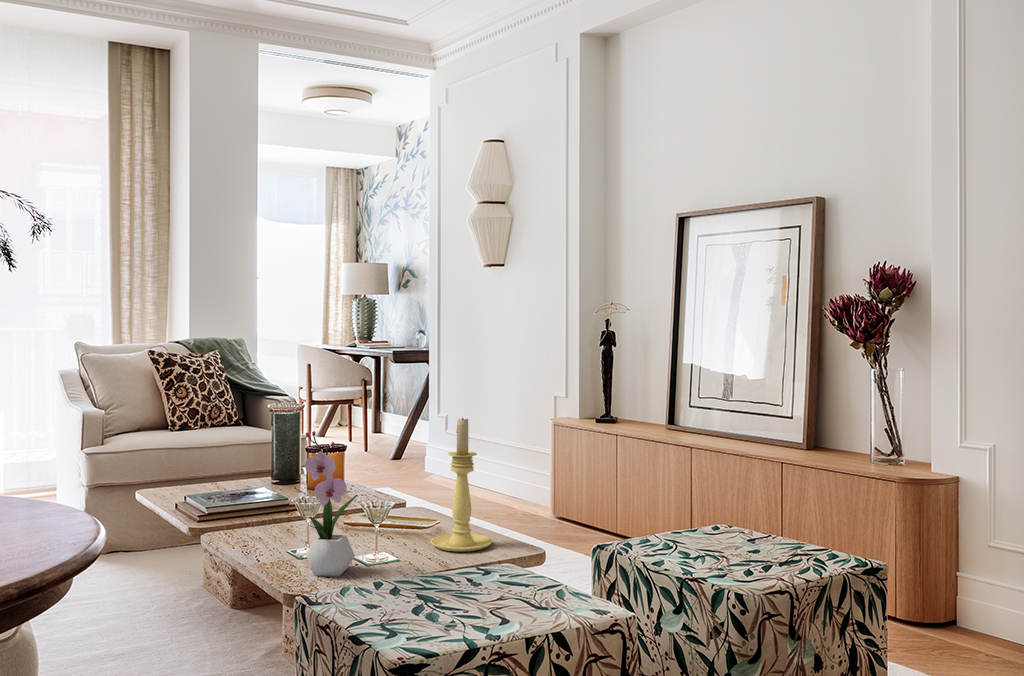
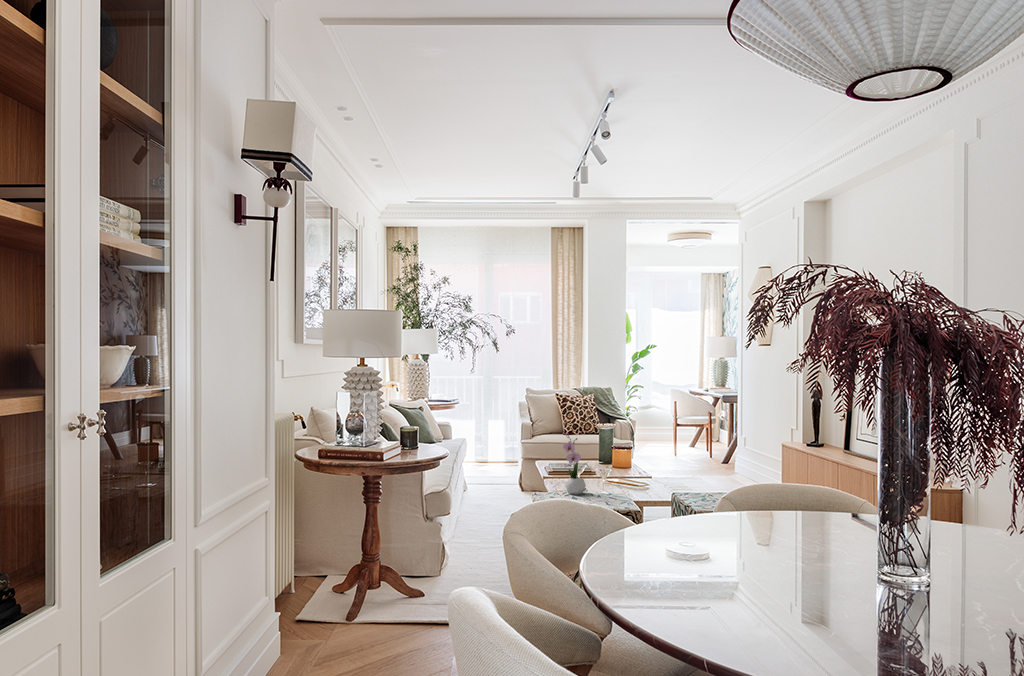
candle holder: present [431,418,492,552] -> none [628,432,658,494]

